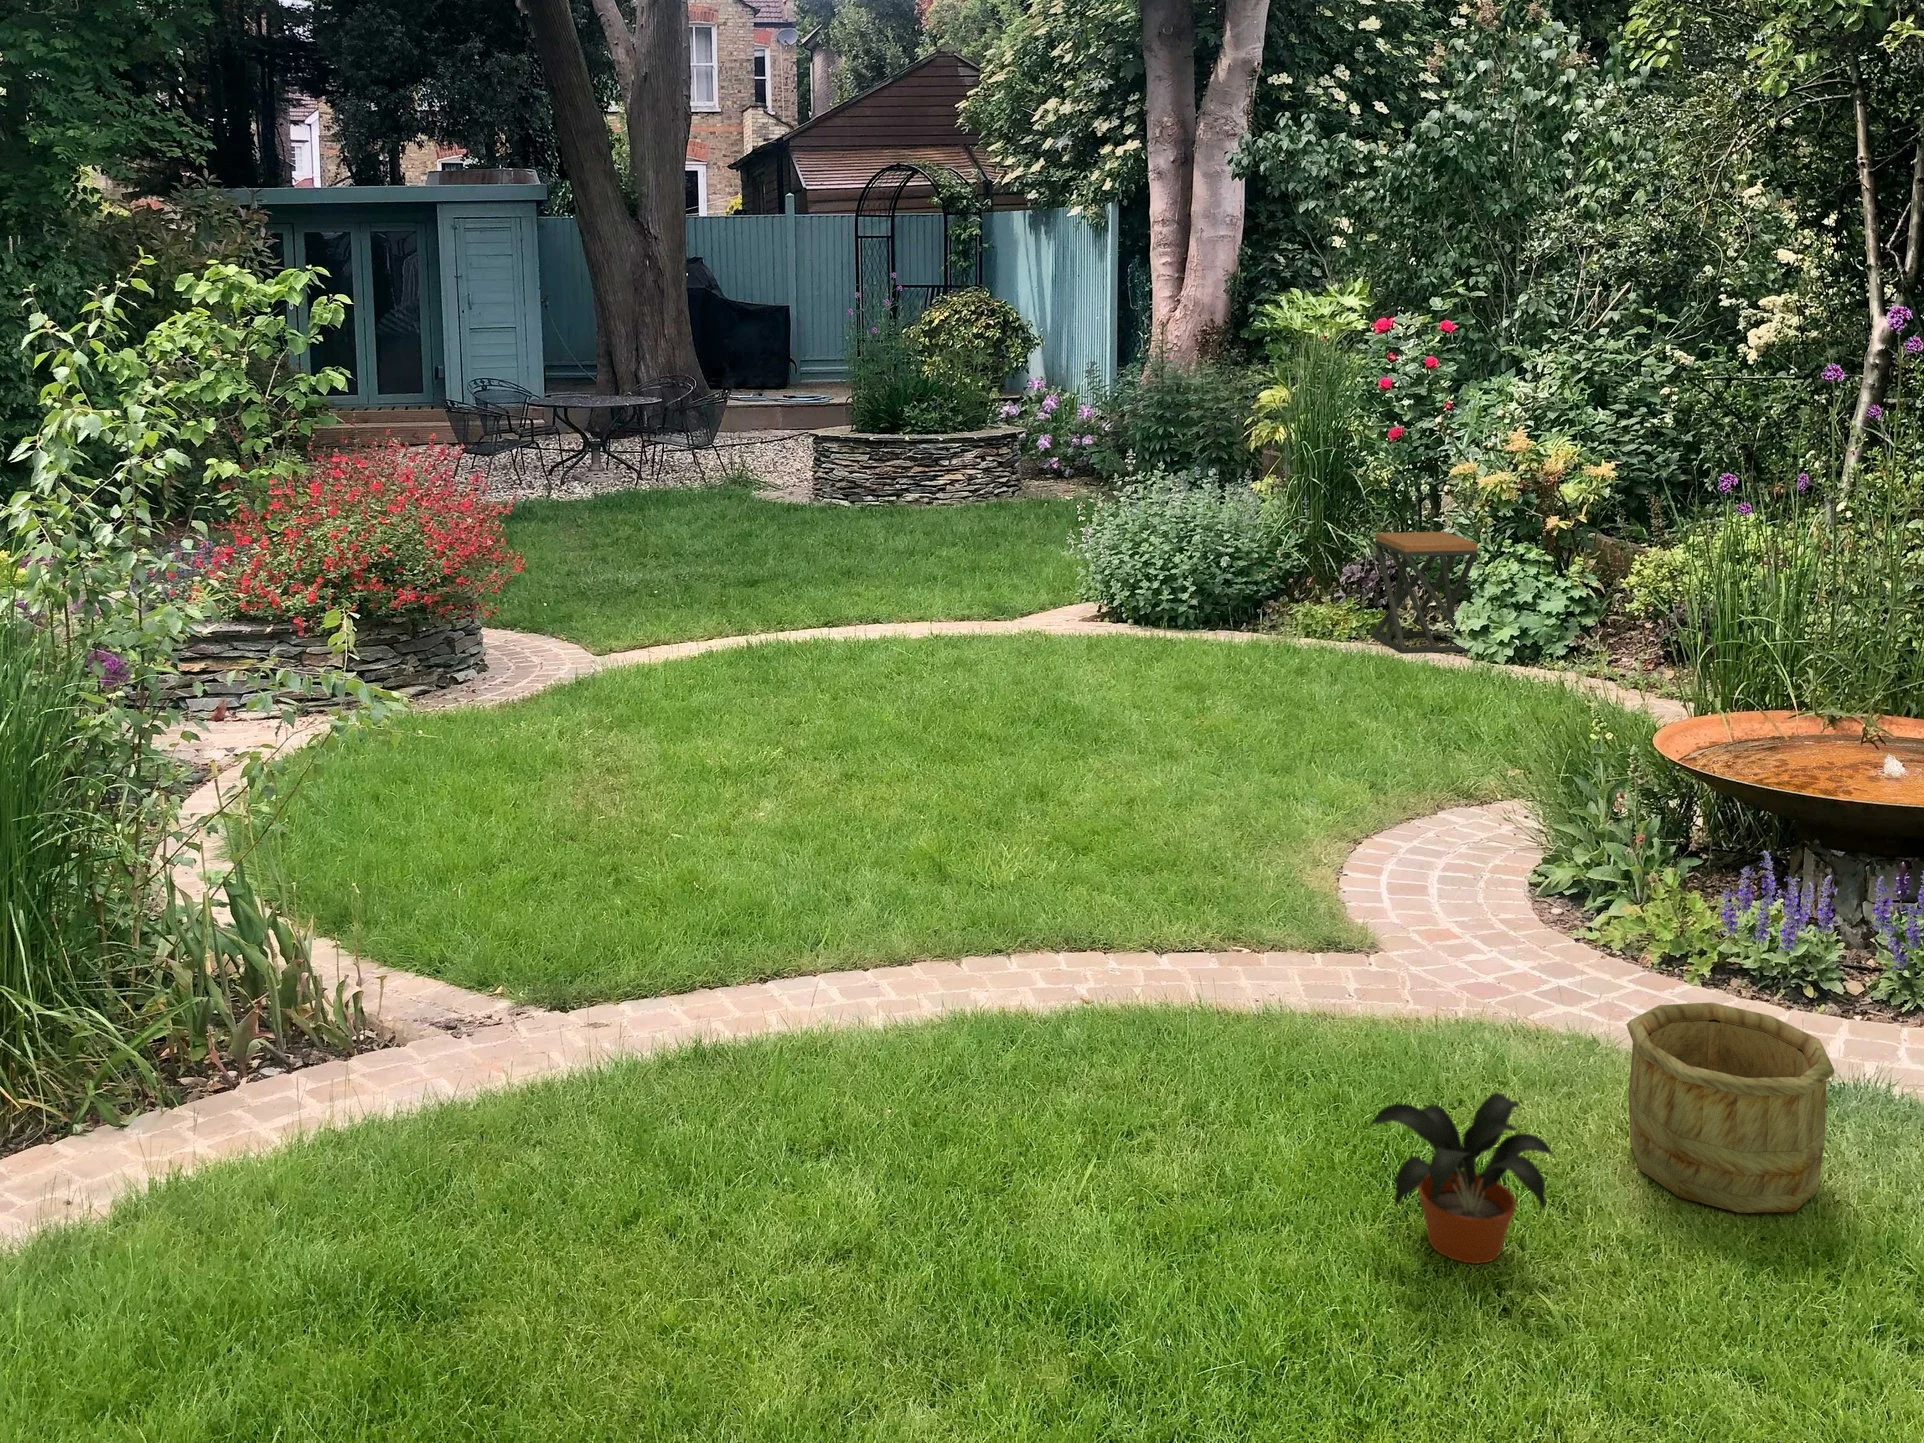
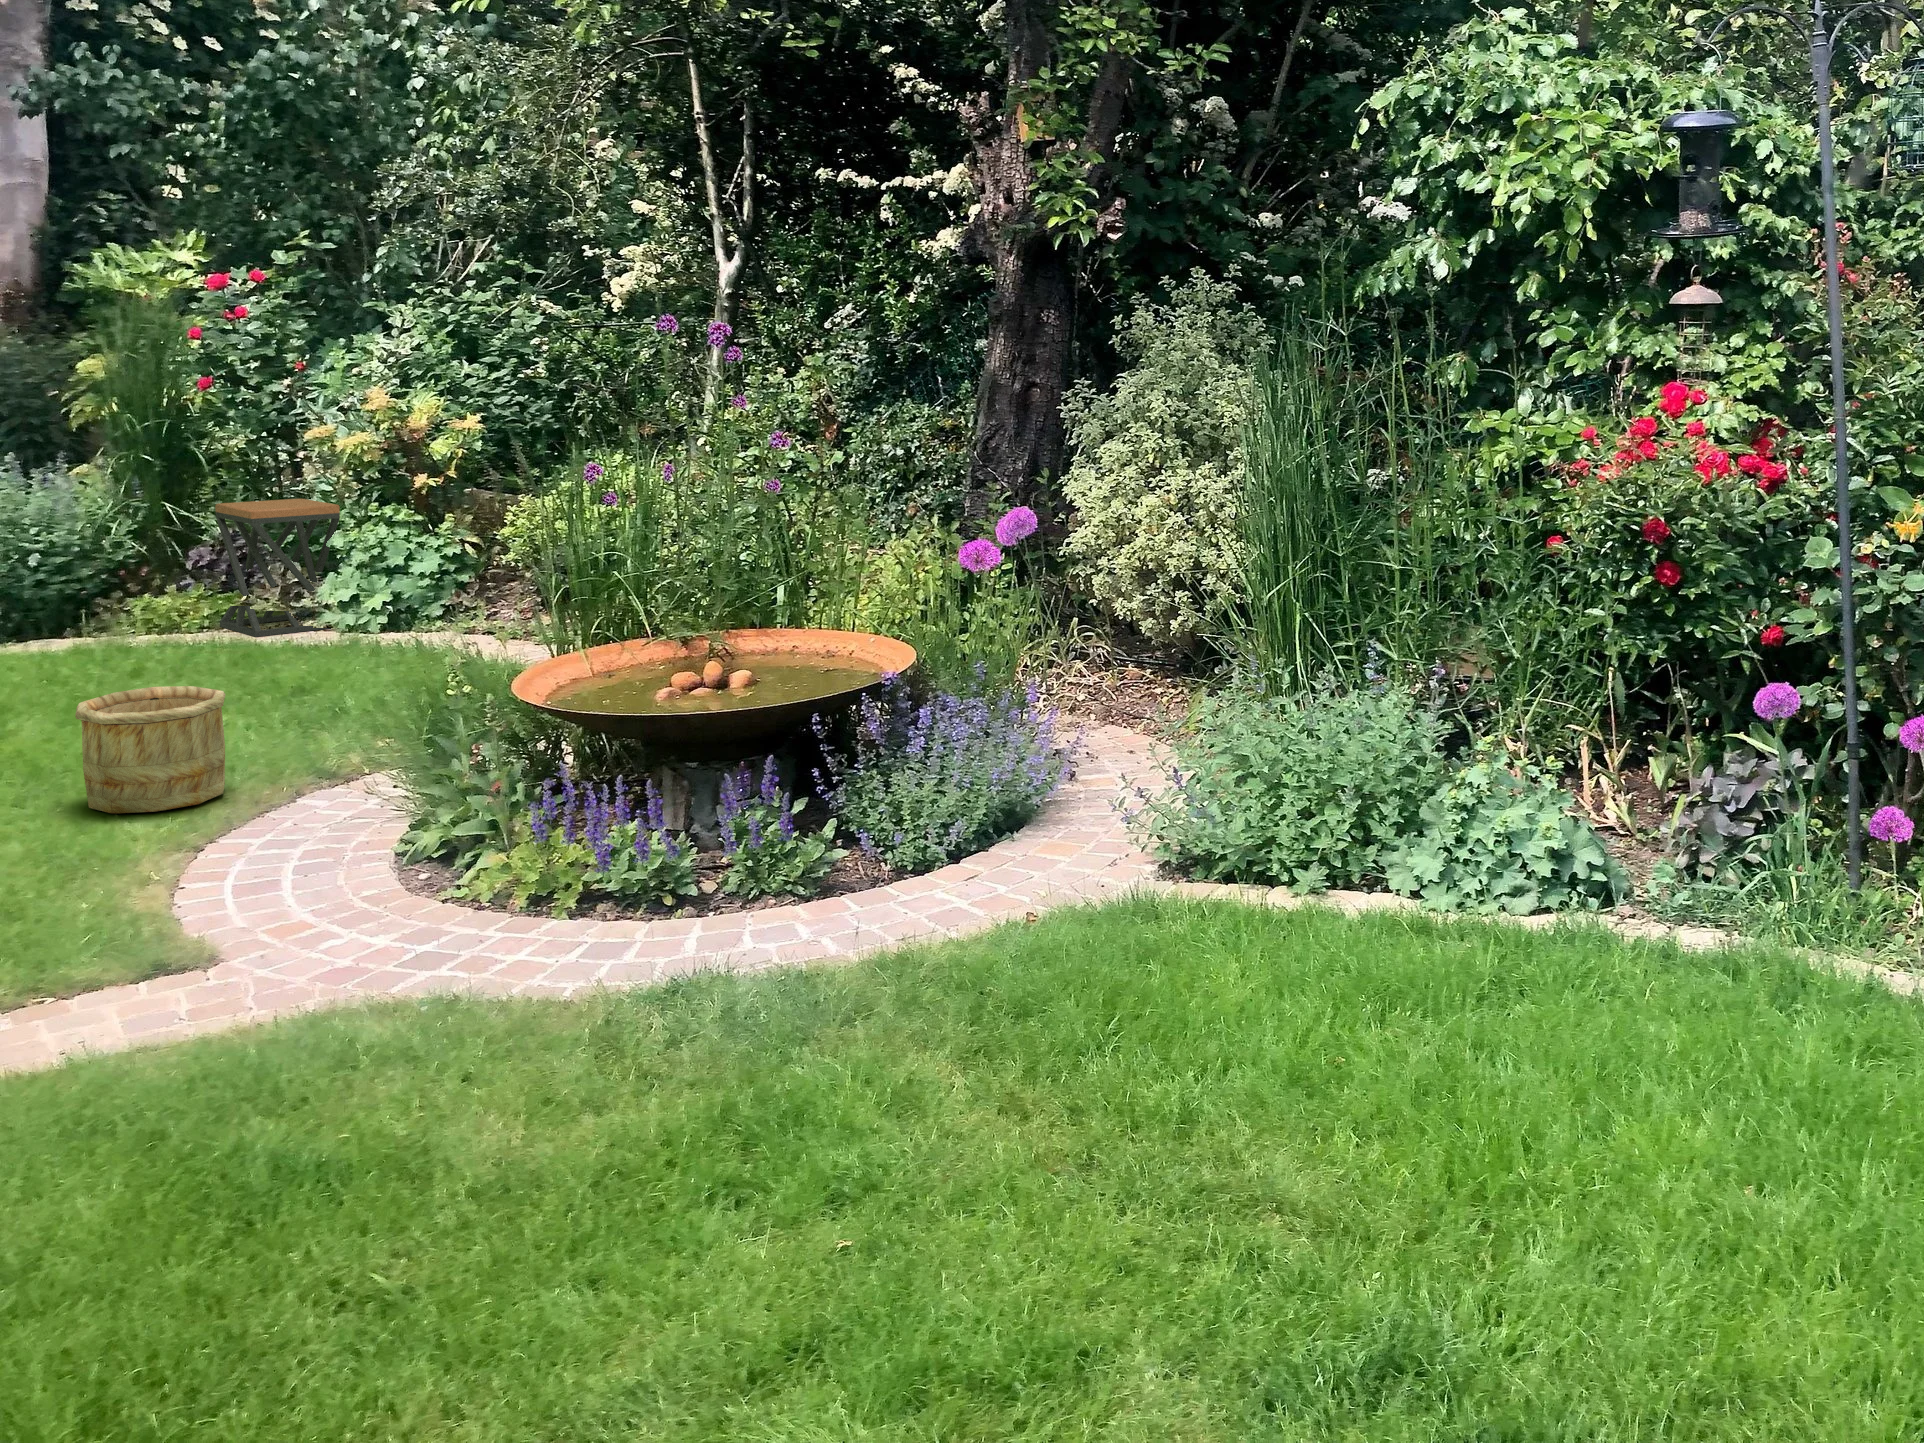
wooden bucket: present [1627,1002,1835,1213] -> present [75,686,225,813]
potted plant: present [1370,1093,1555,1264] -> none [165,938,384,1118]

